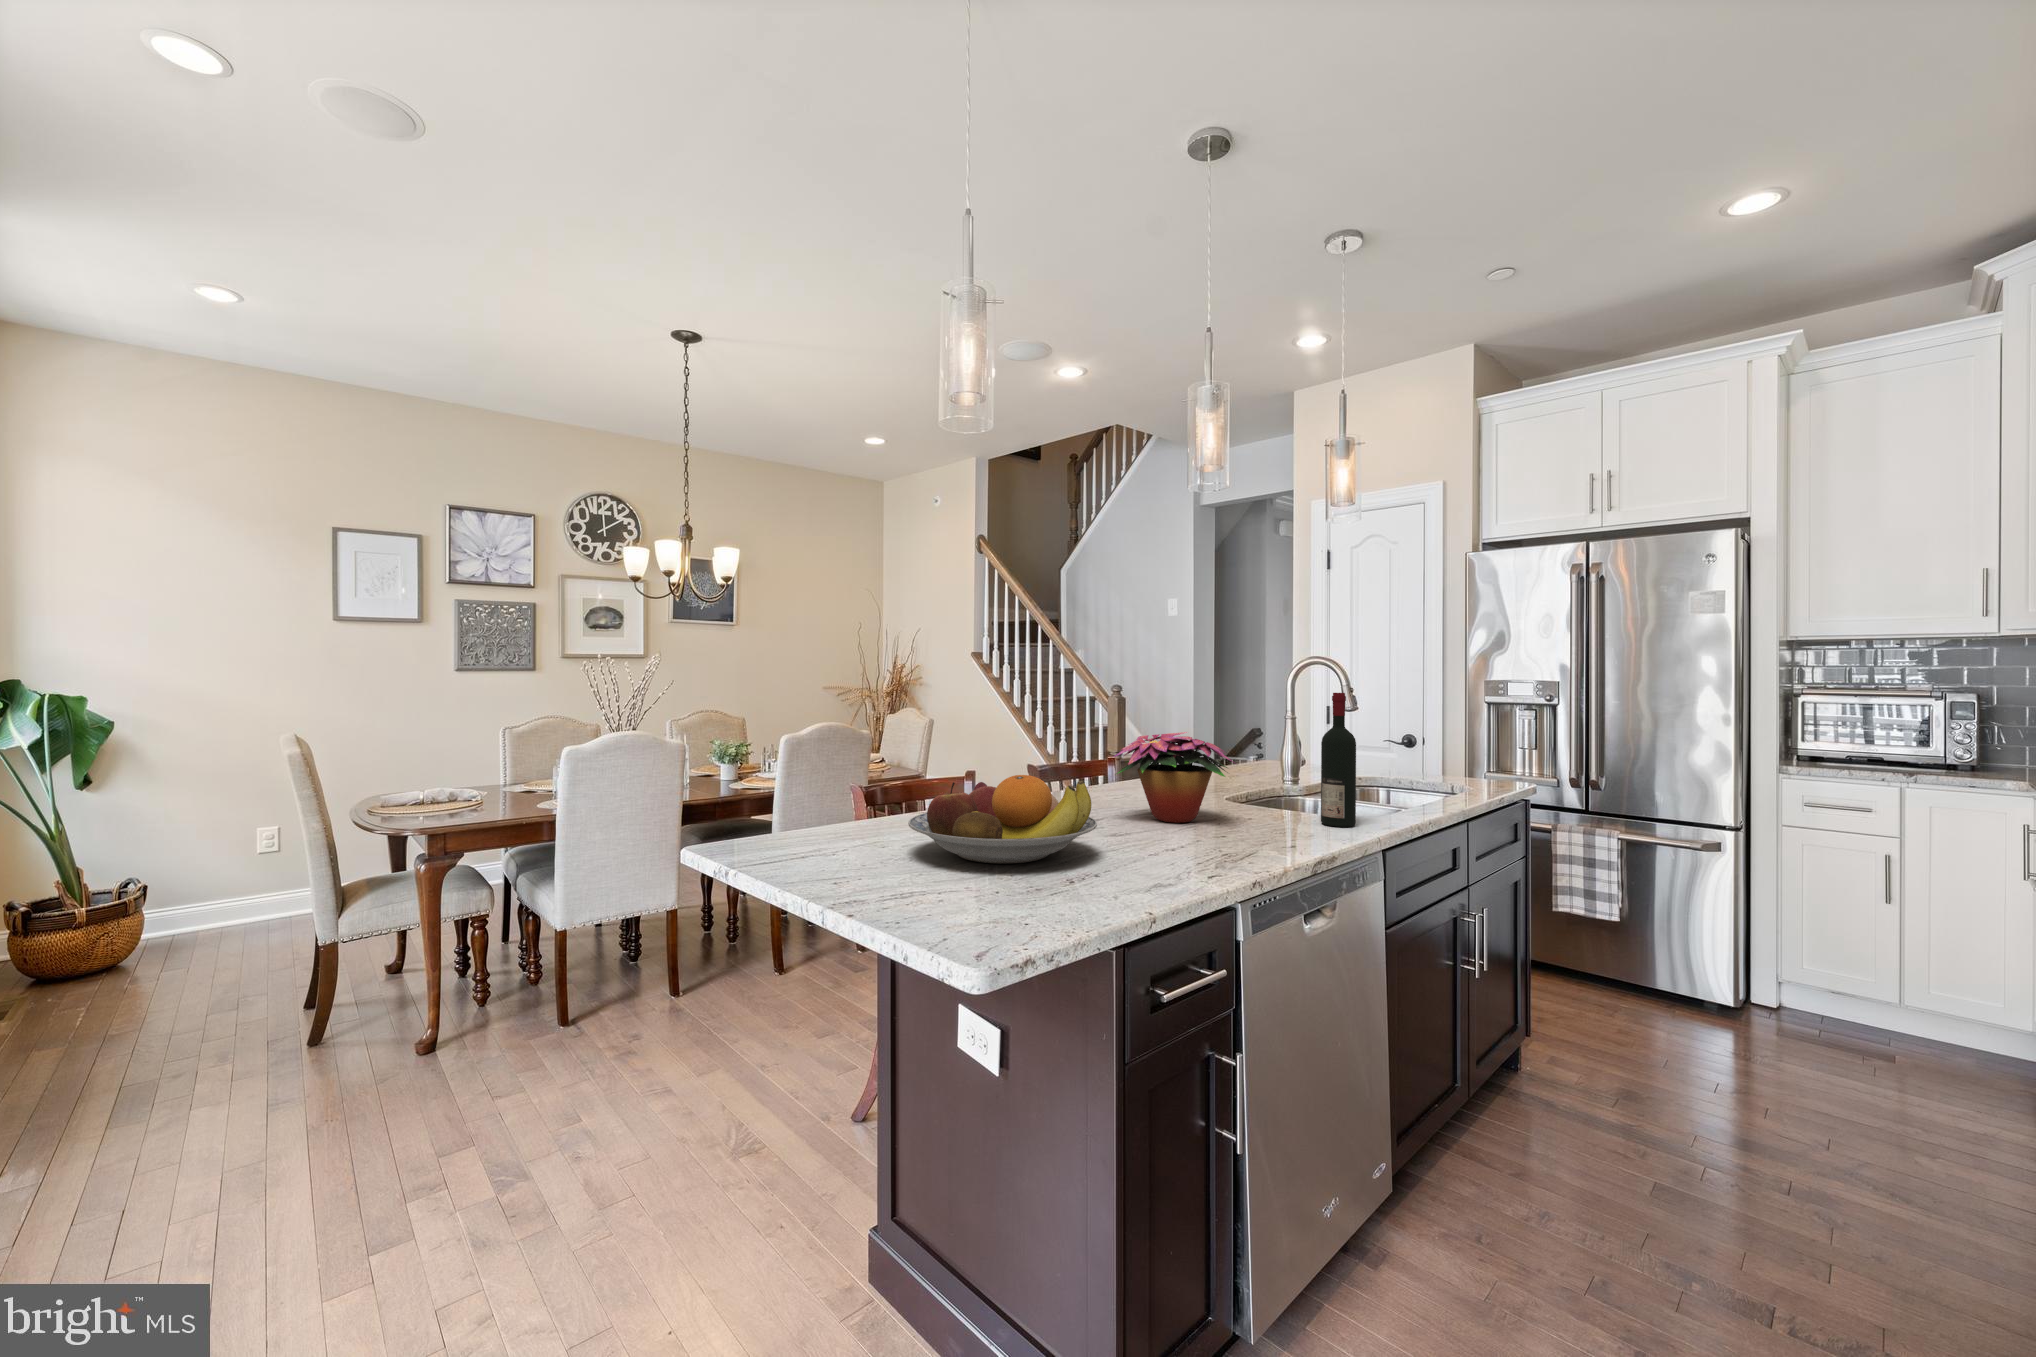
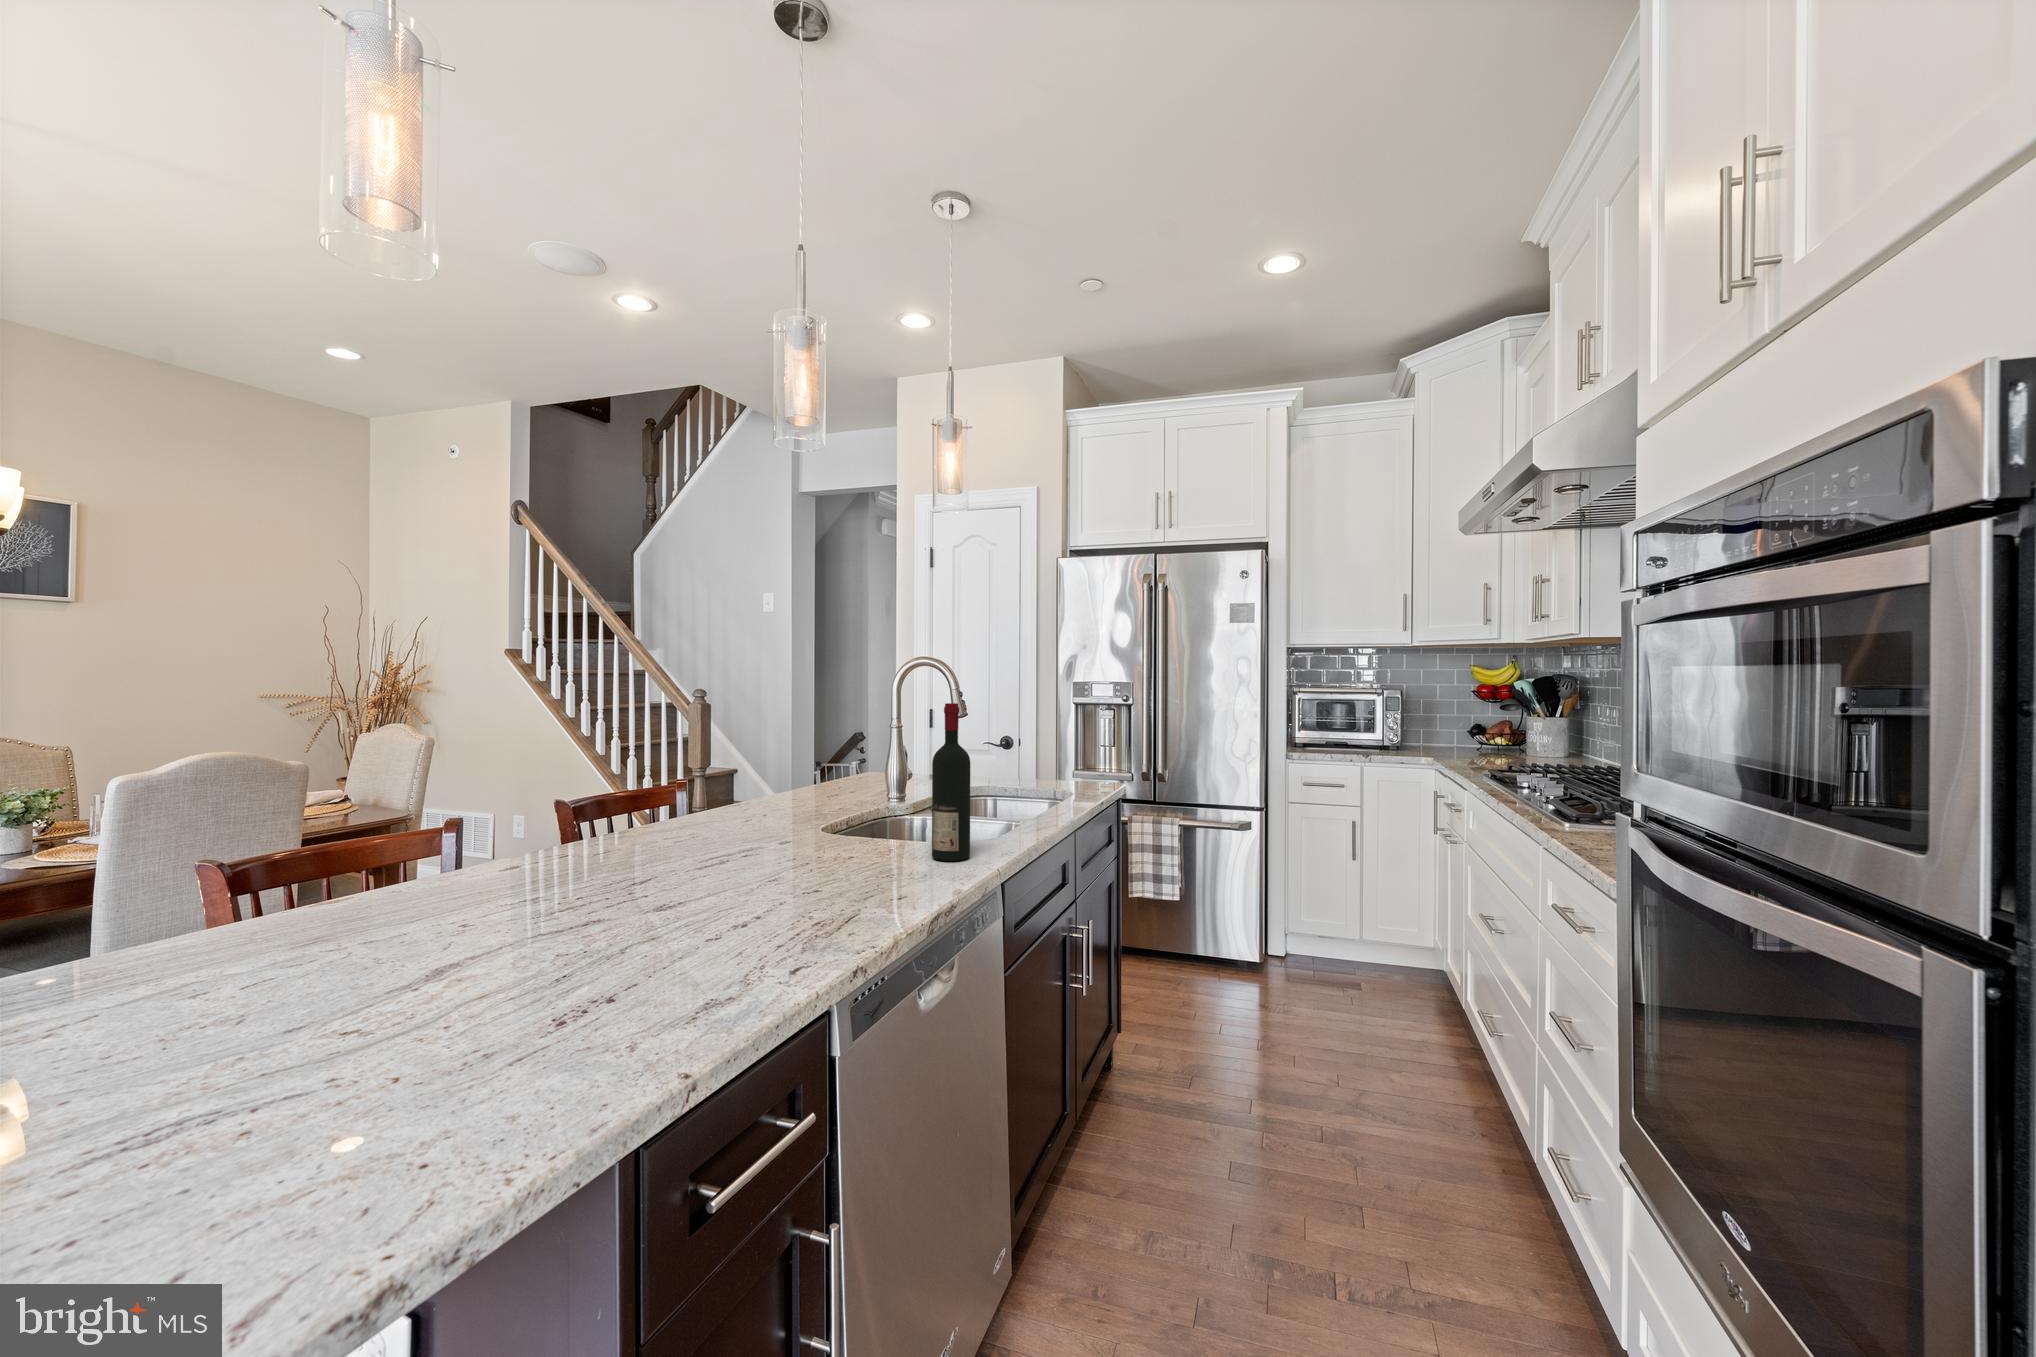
flower arrangement: present [1114,732,1236,823] -> none [657,756,840,878]
fruit bowl: present [908,775,1097,864] -> none [251,850,625,1008]

